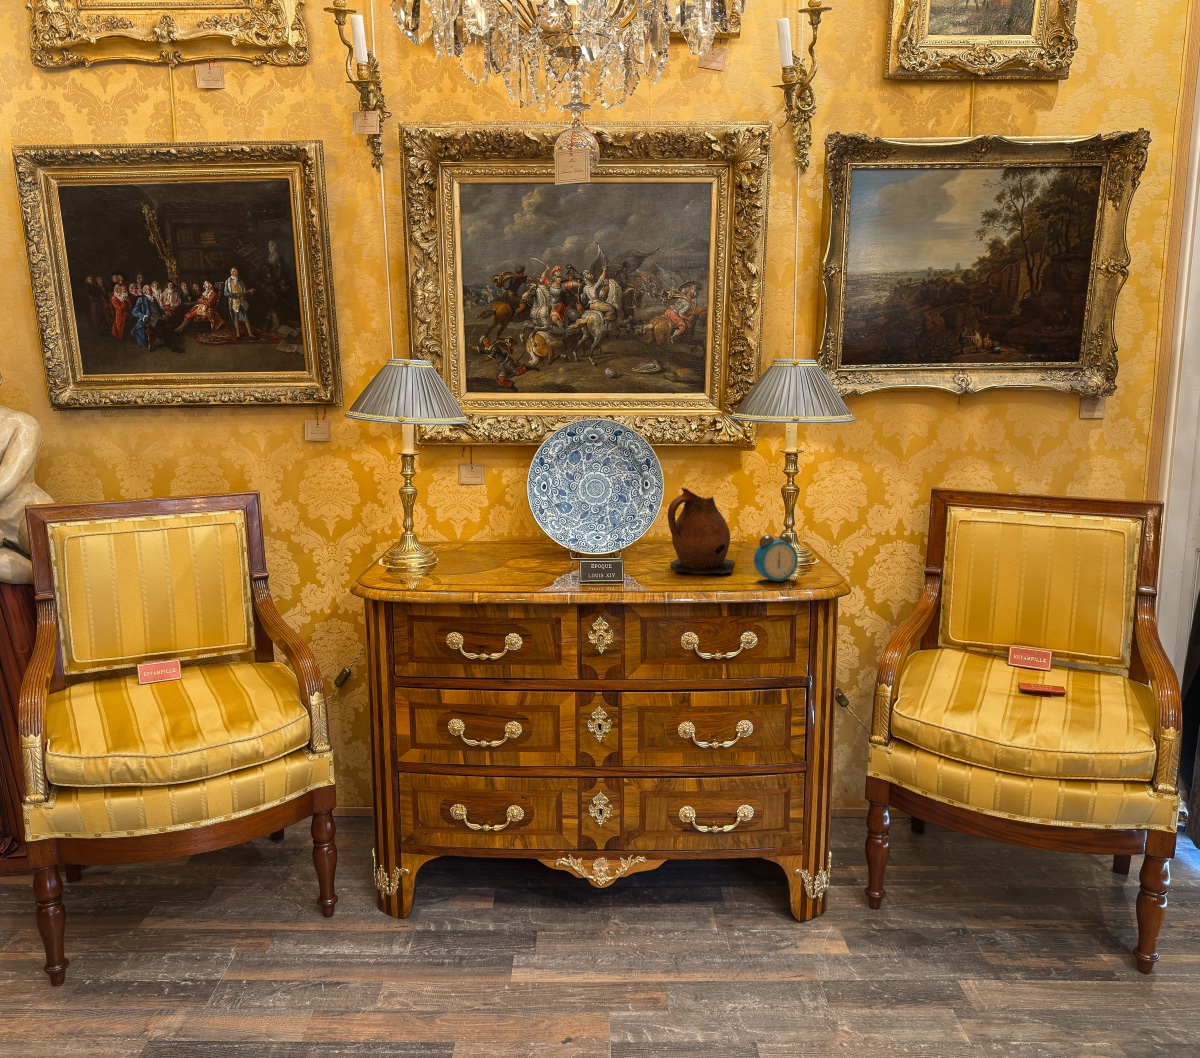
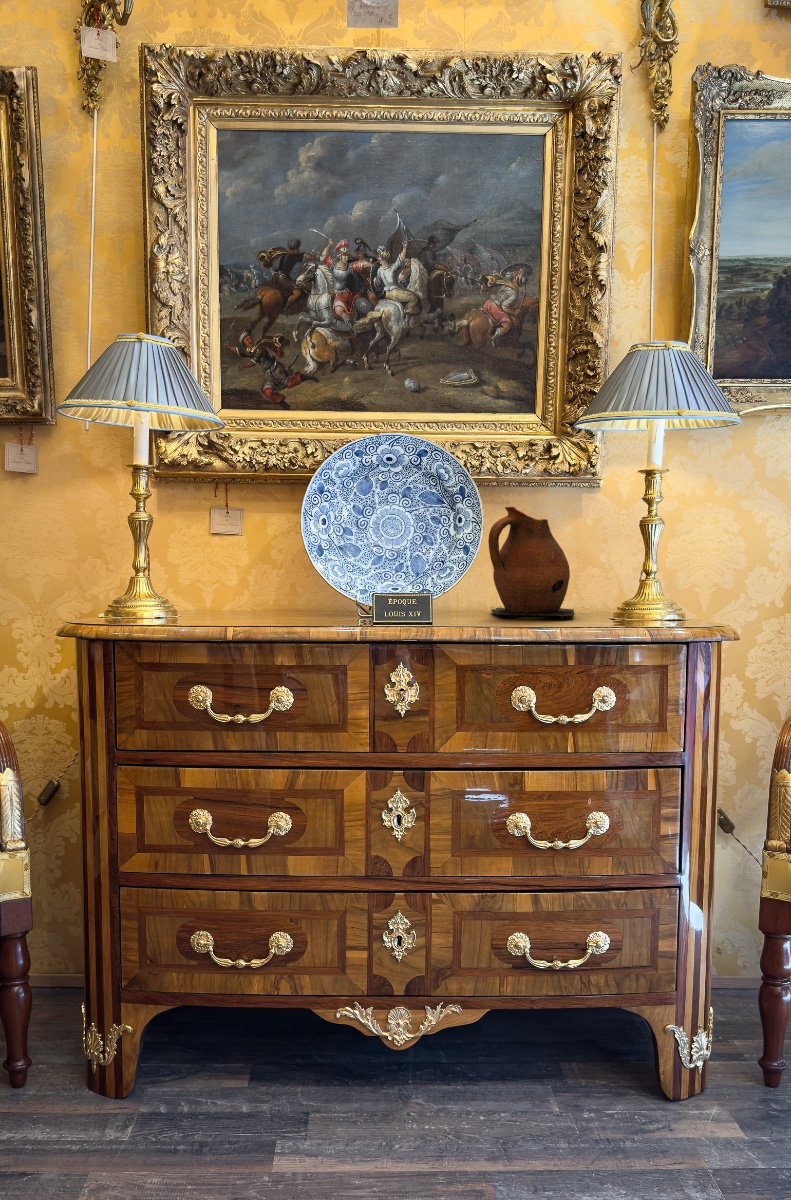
alarm clock: present [754,534,798,581] -> none [604,562,662,624]

